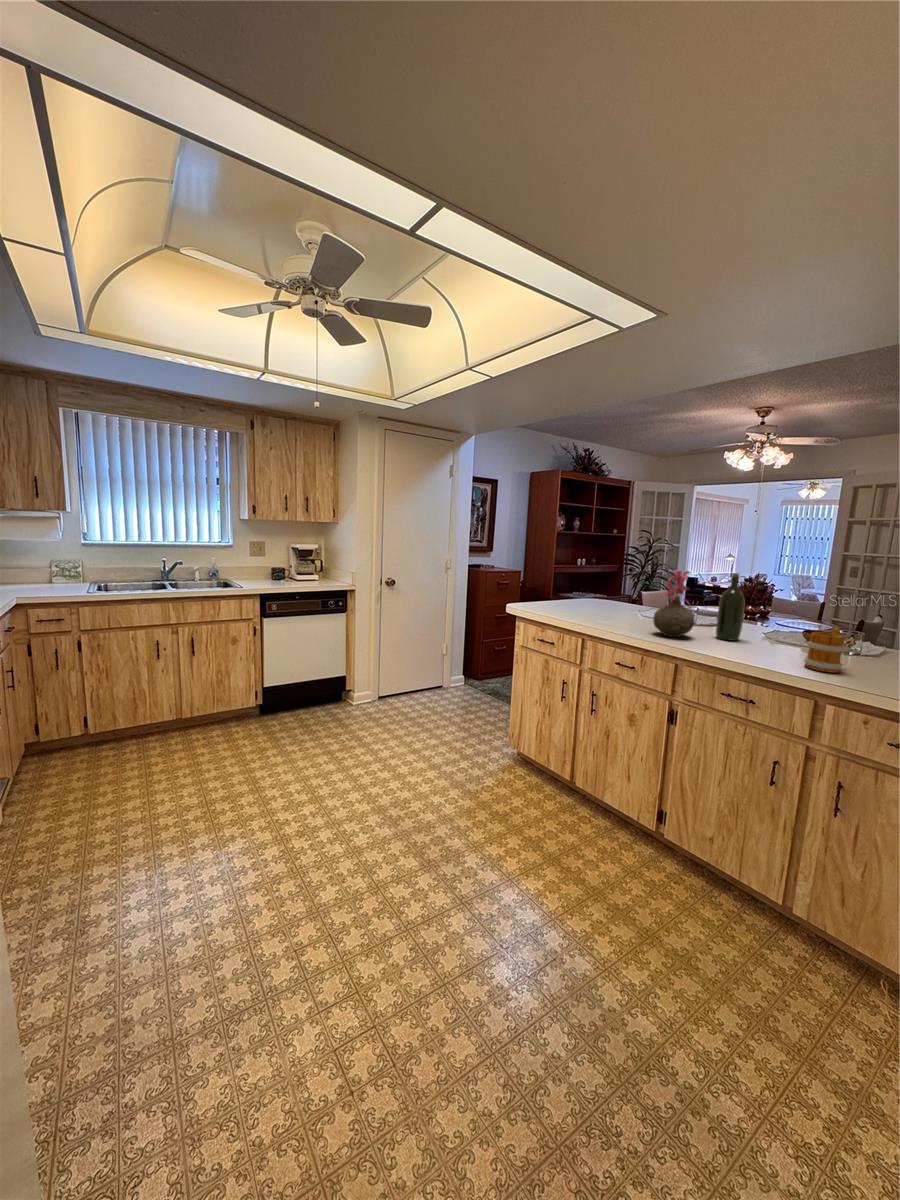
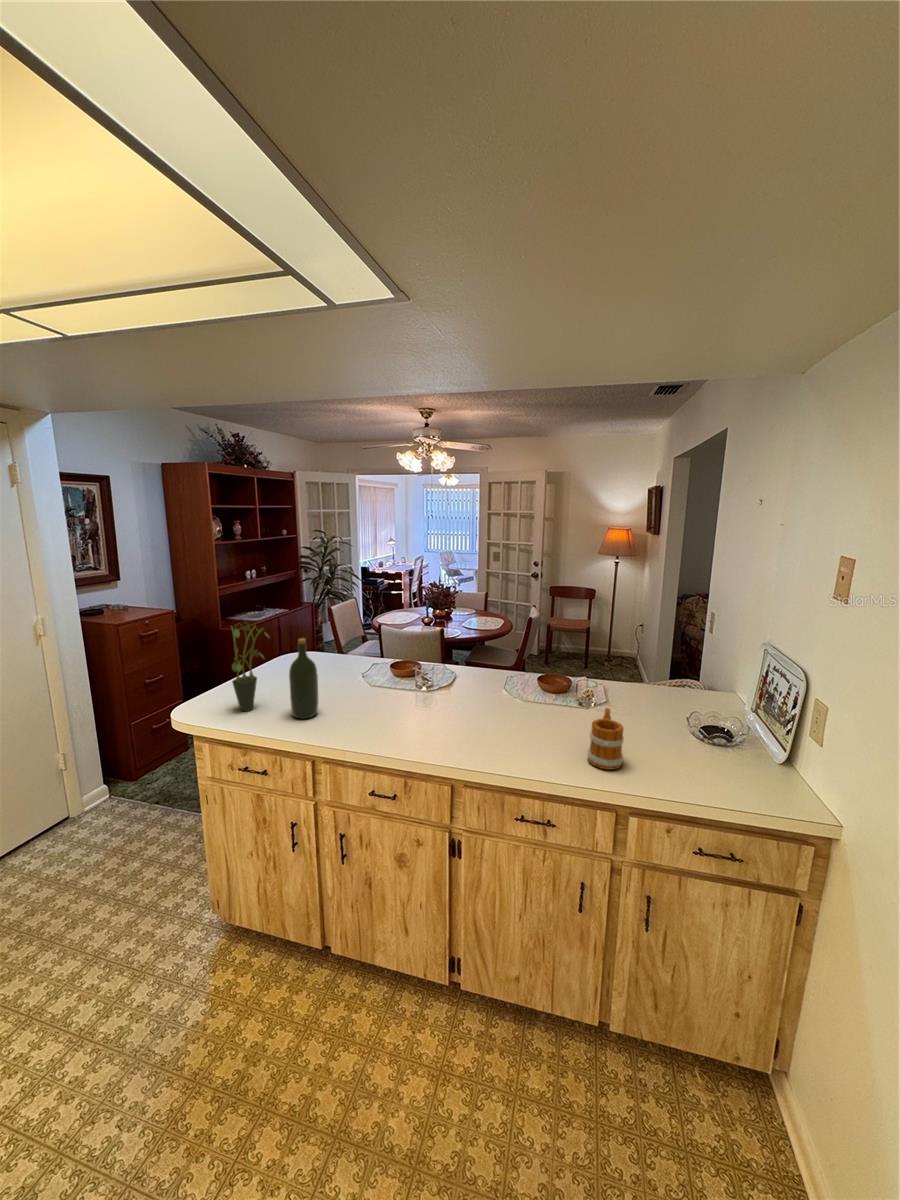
potted plant: none [543,548,571,609] -> present [232,624,269,711]
vase: present [653,570,694,637] -> none [408,653,456,741]
wine bottle: present [716,573,745,641] -> present [289,638,318,719]

